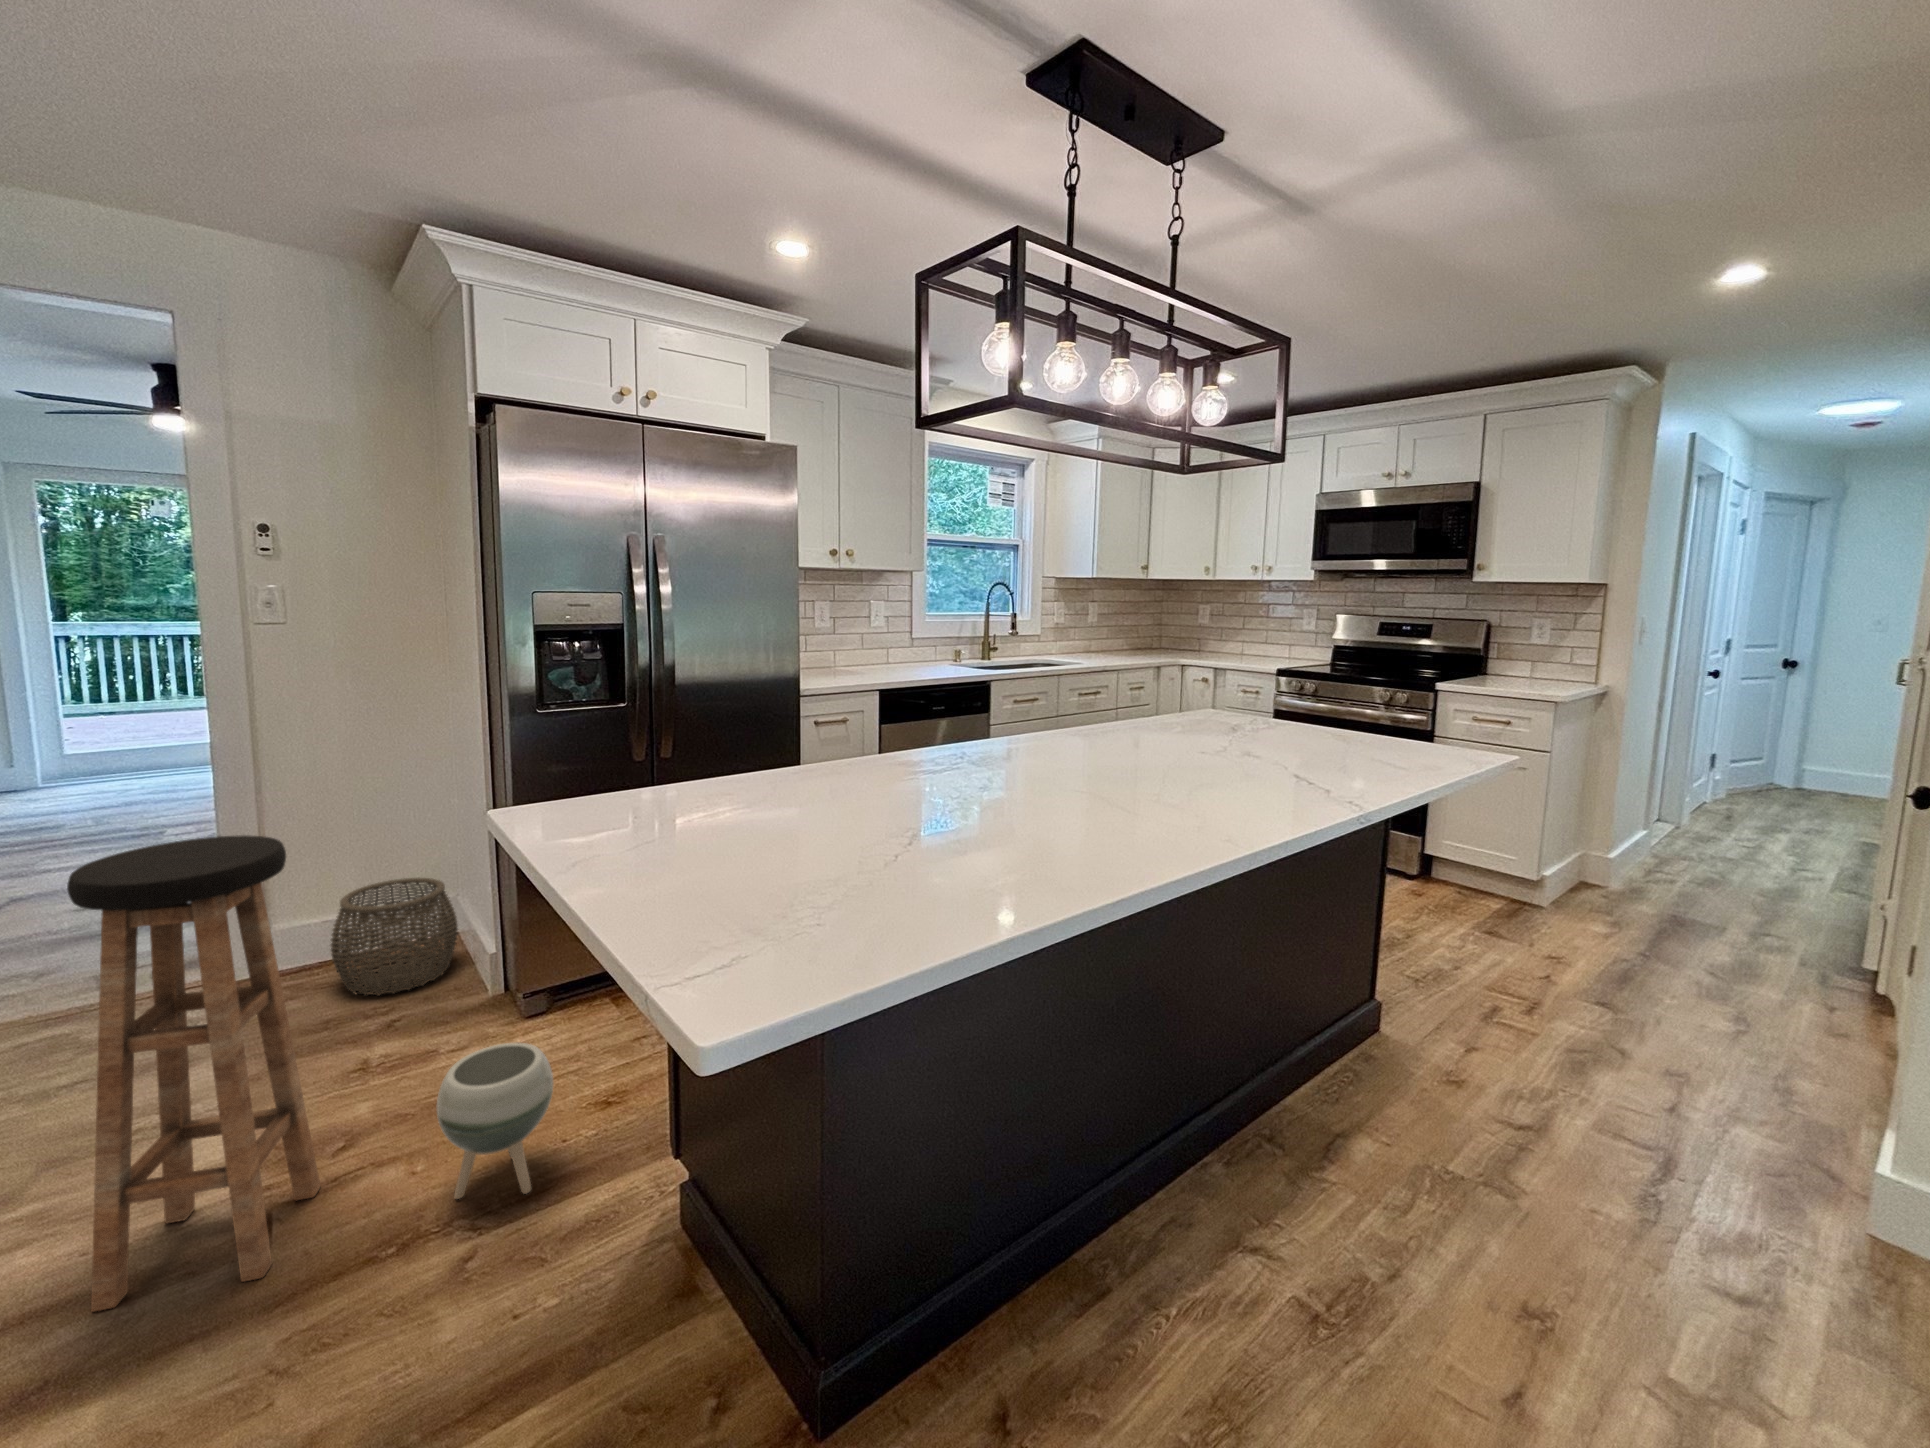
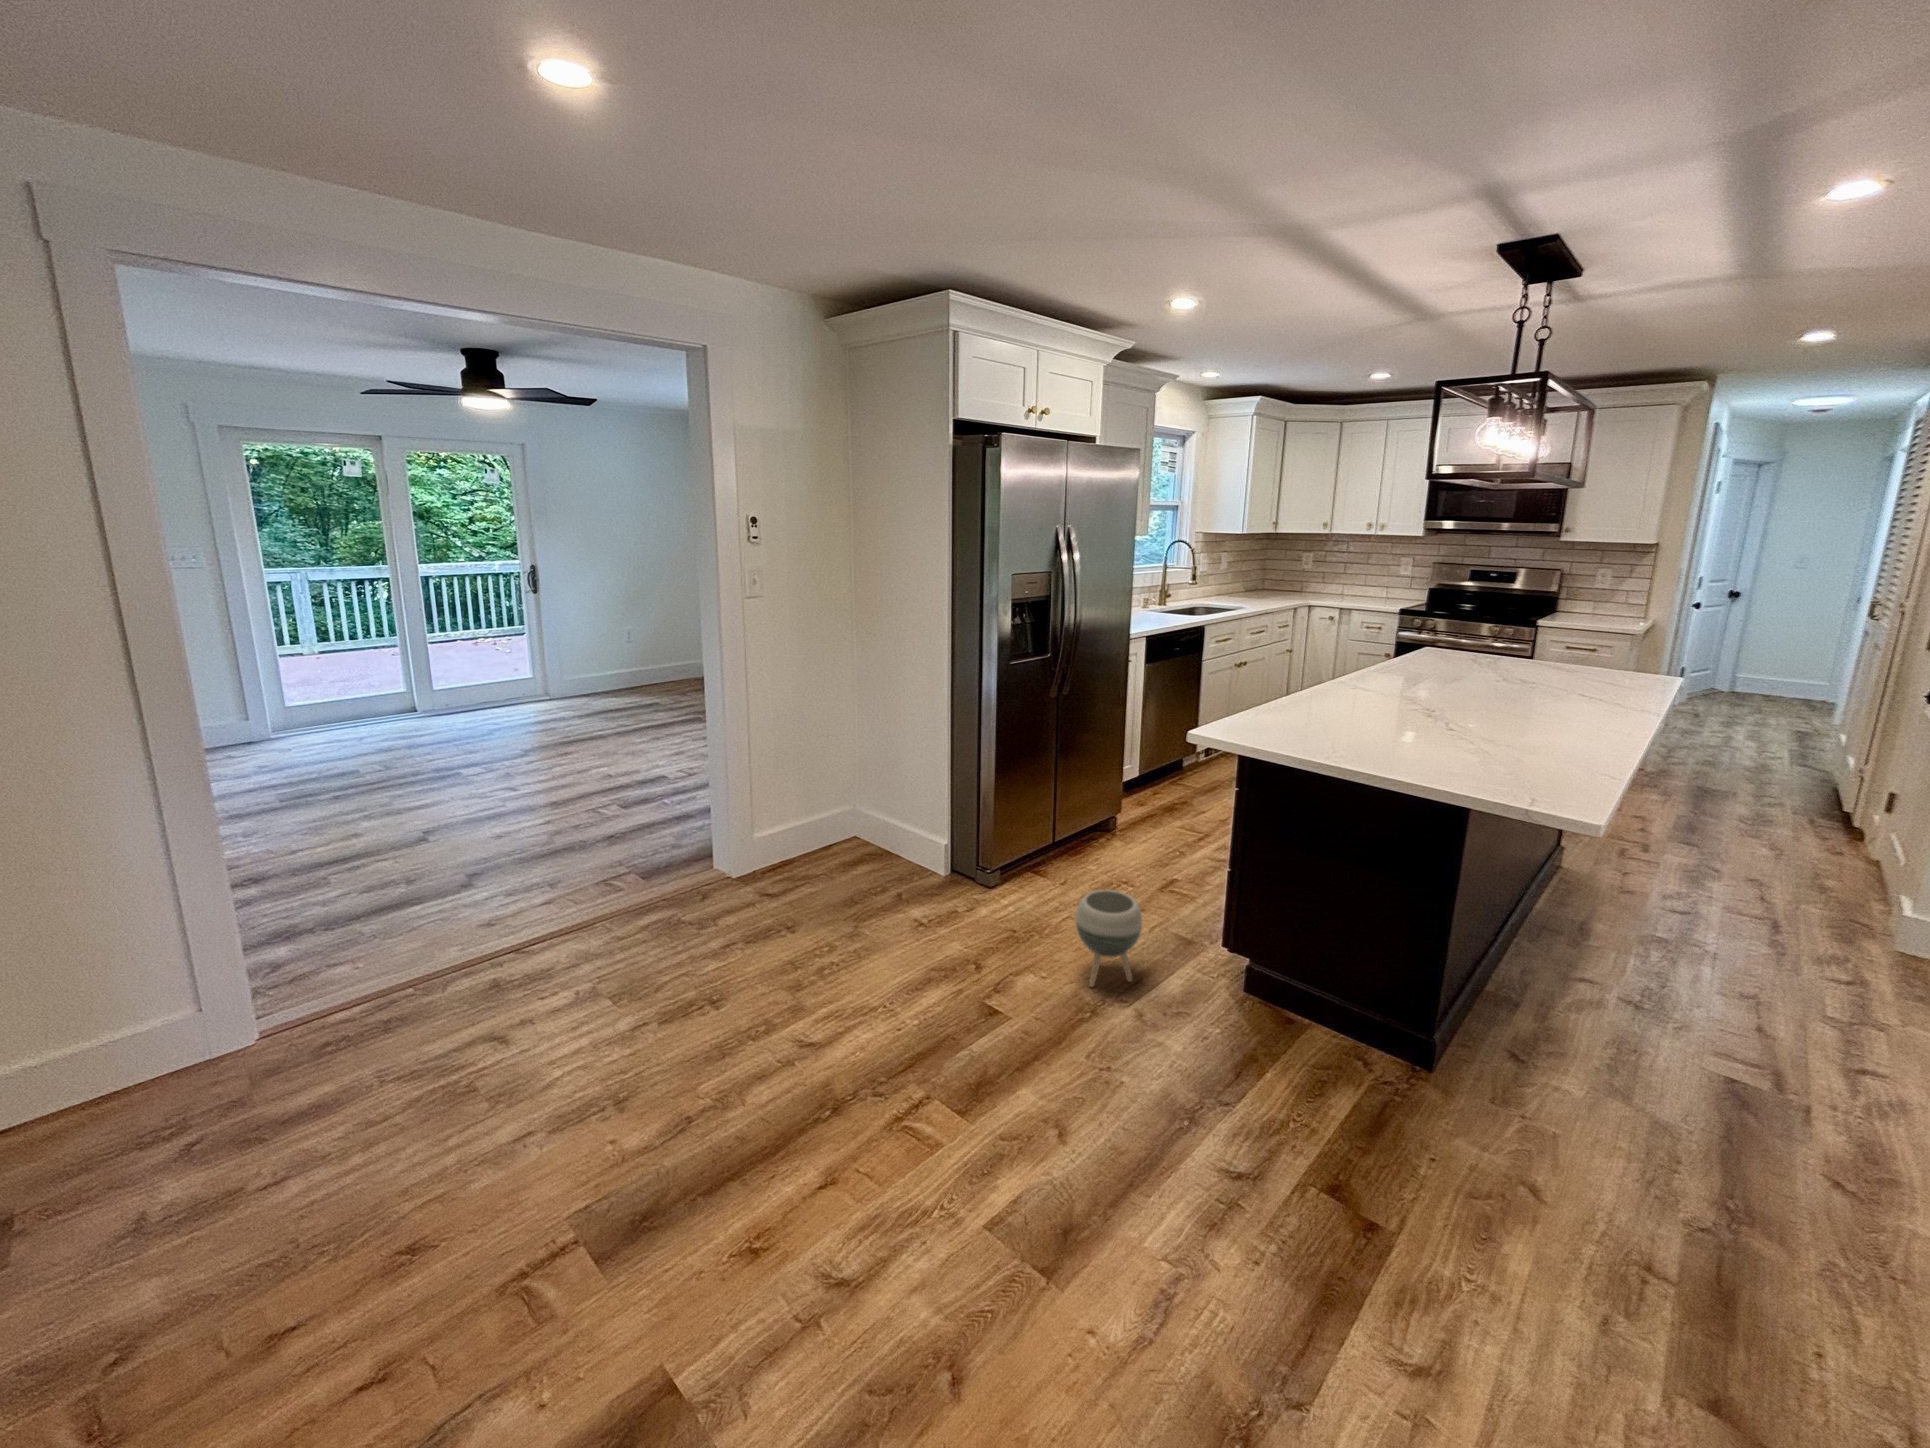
bar stool: present [67,835,320,1312] -> none [921,758,1029,1053]
woven basket: present [331,878,458,996] -> none [816,792,898,880]

